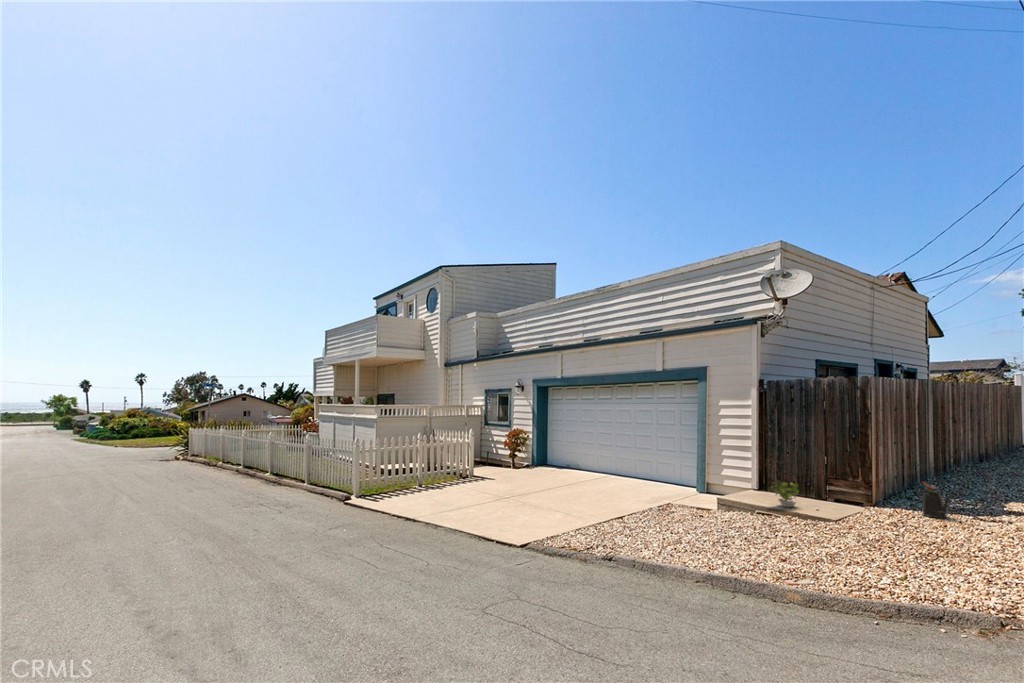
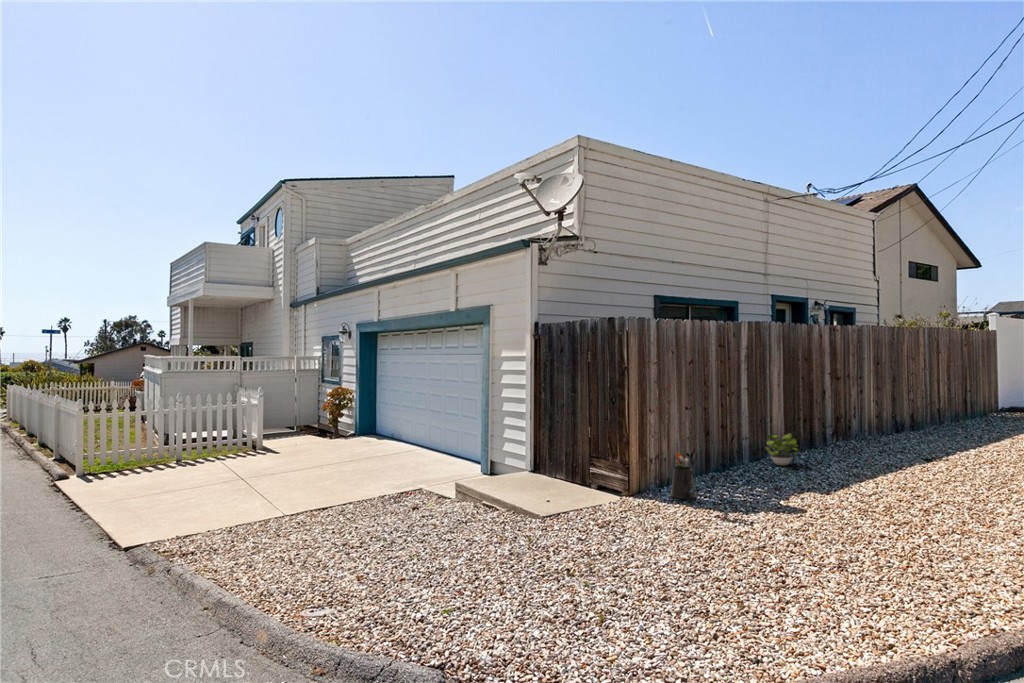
potted plant: present [771,481,799,507] -> present [765,433,798,465]

